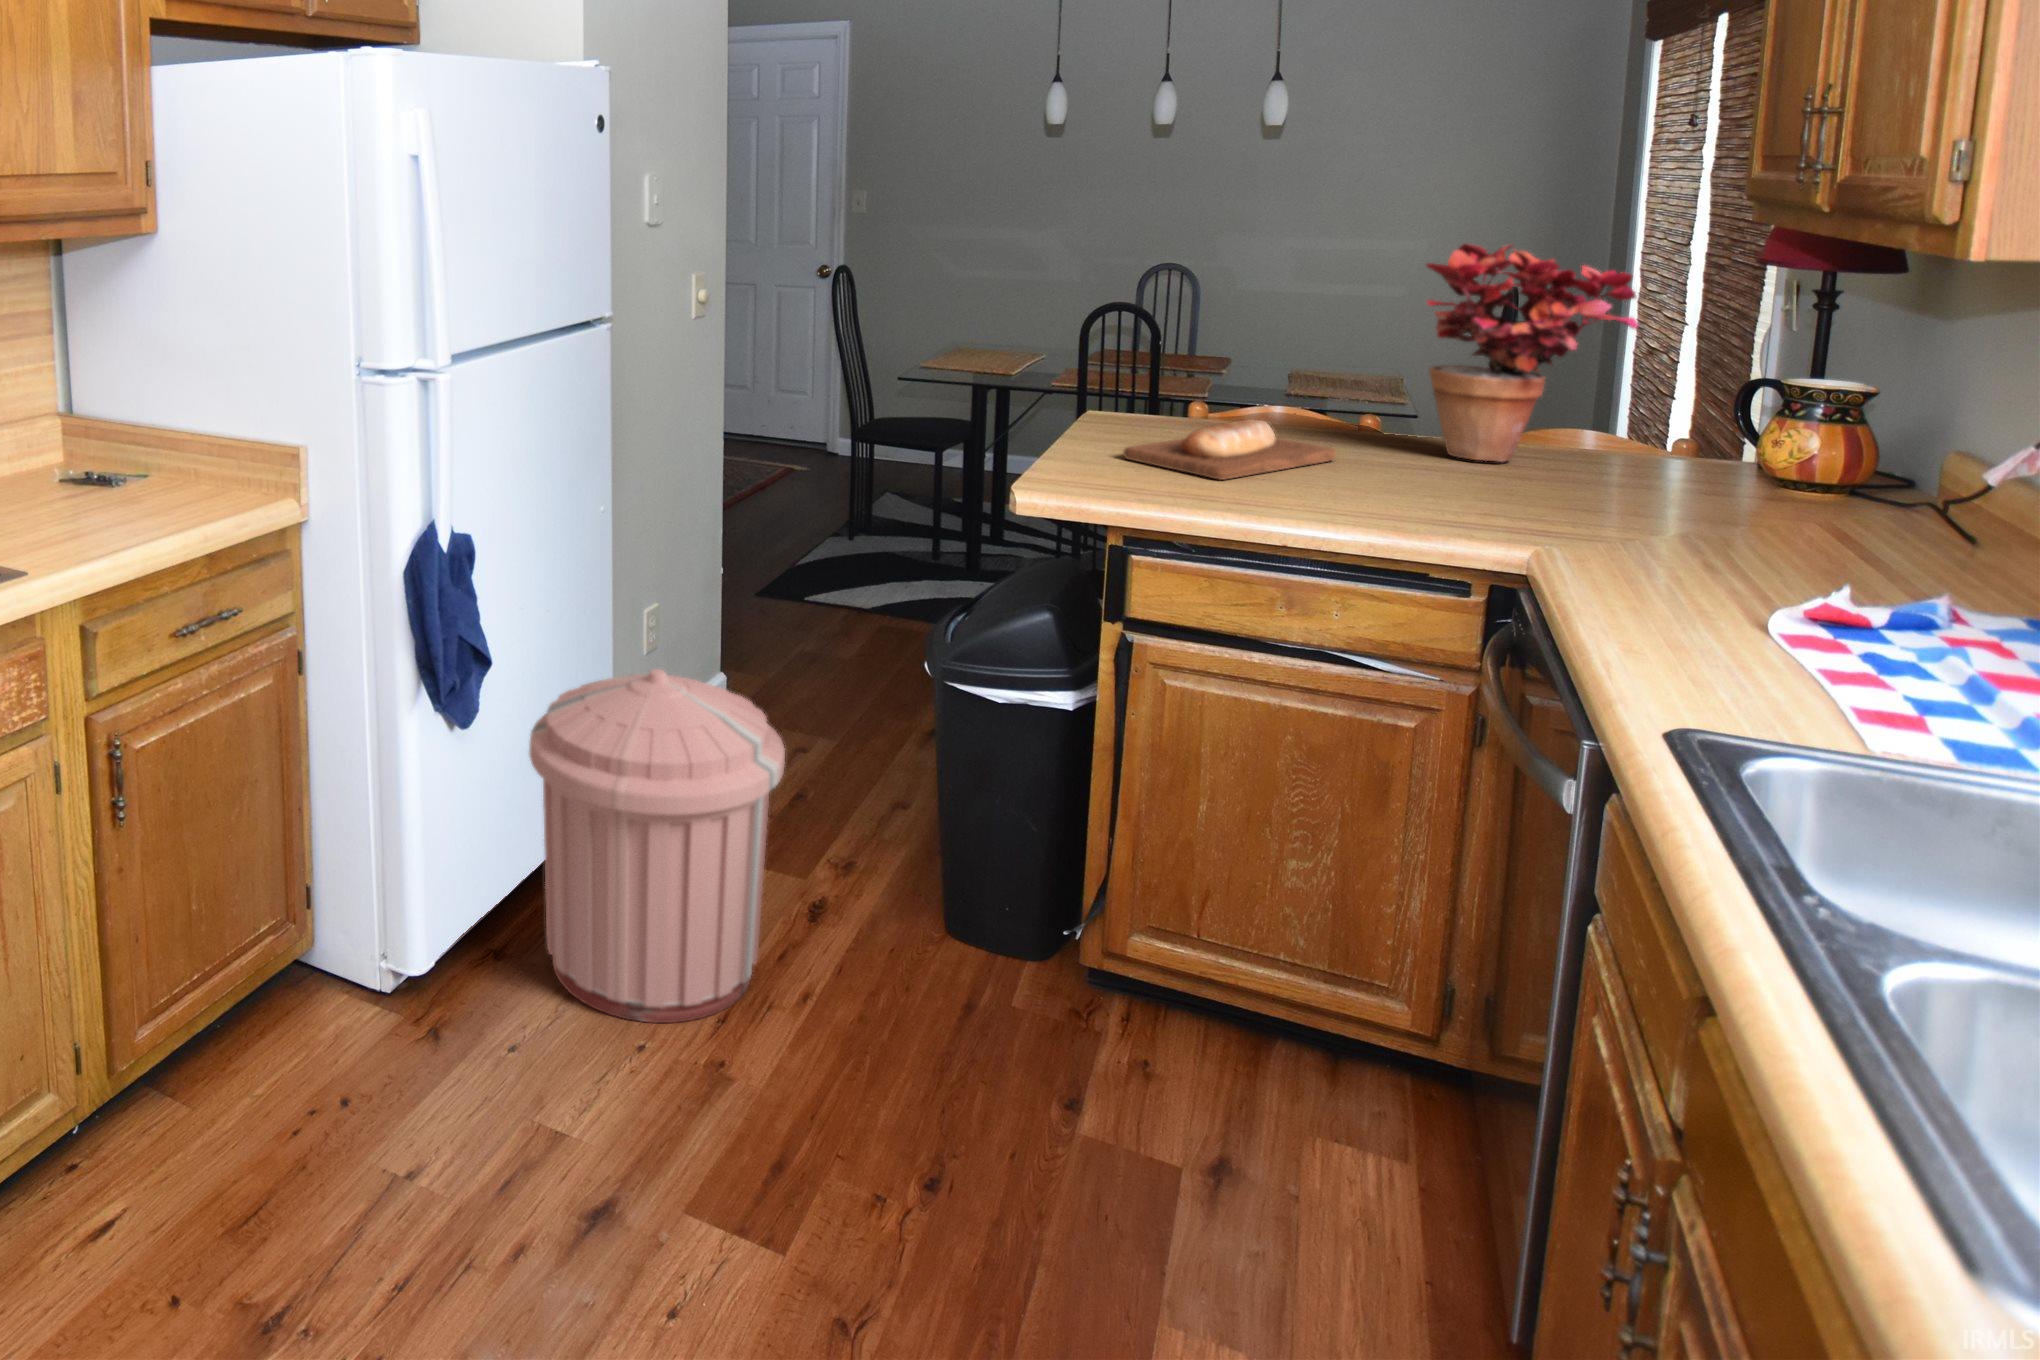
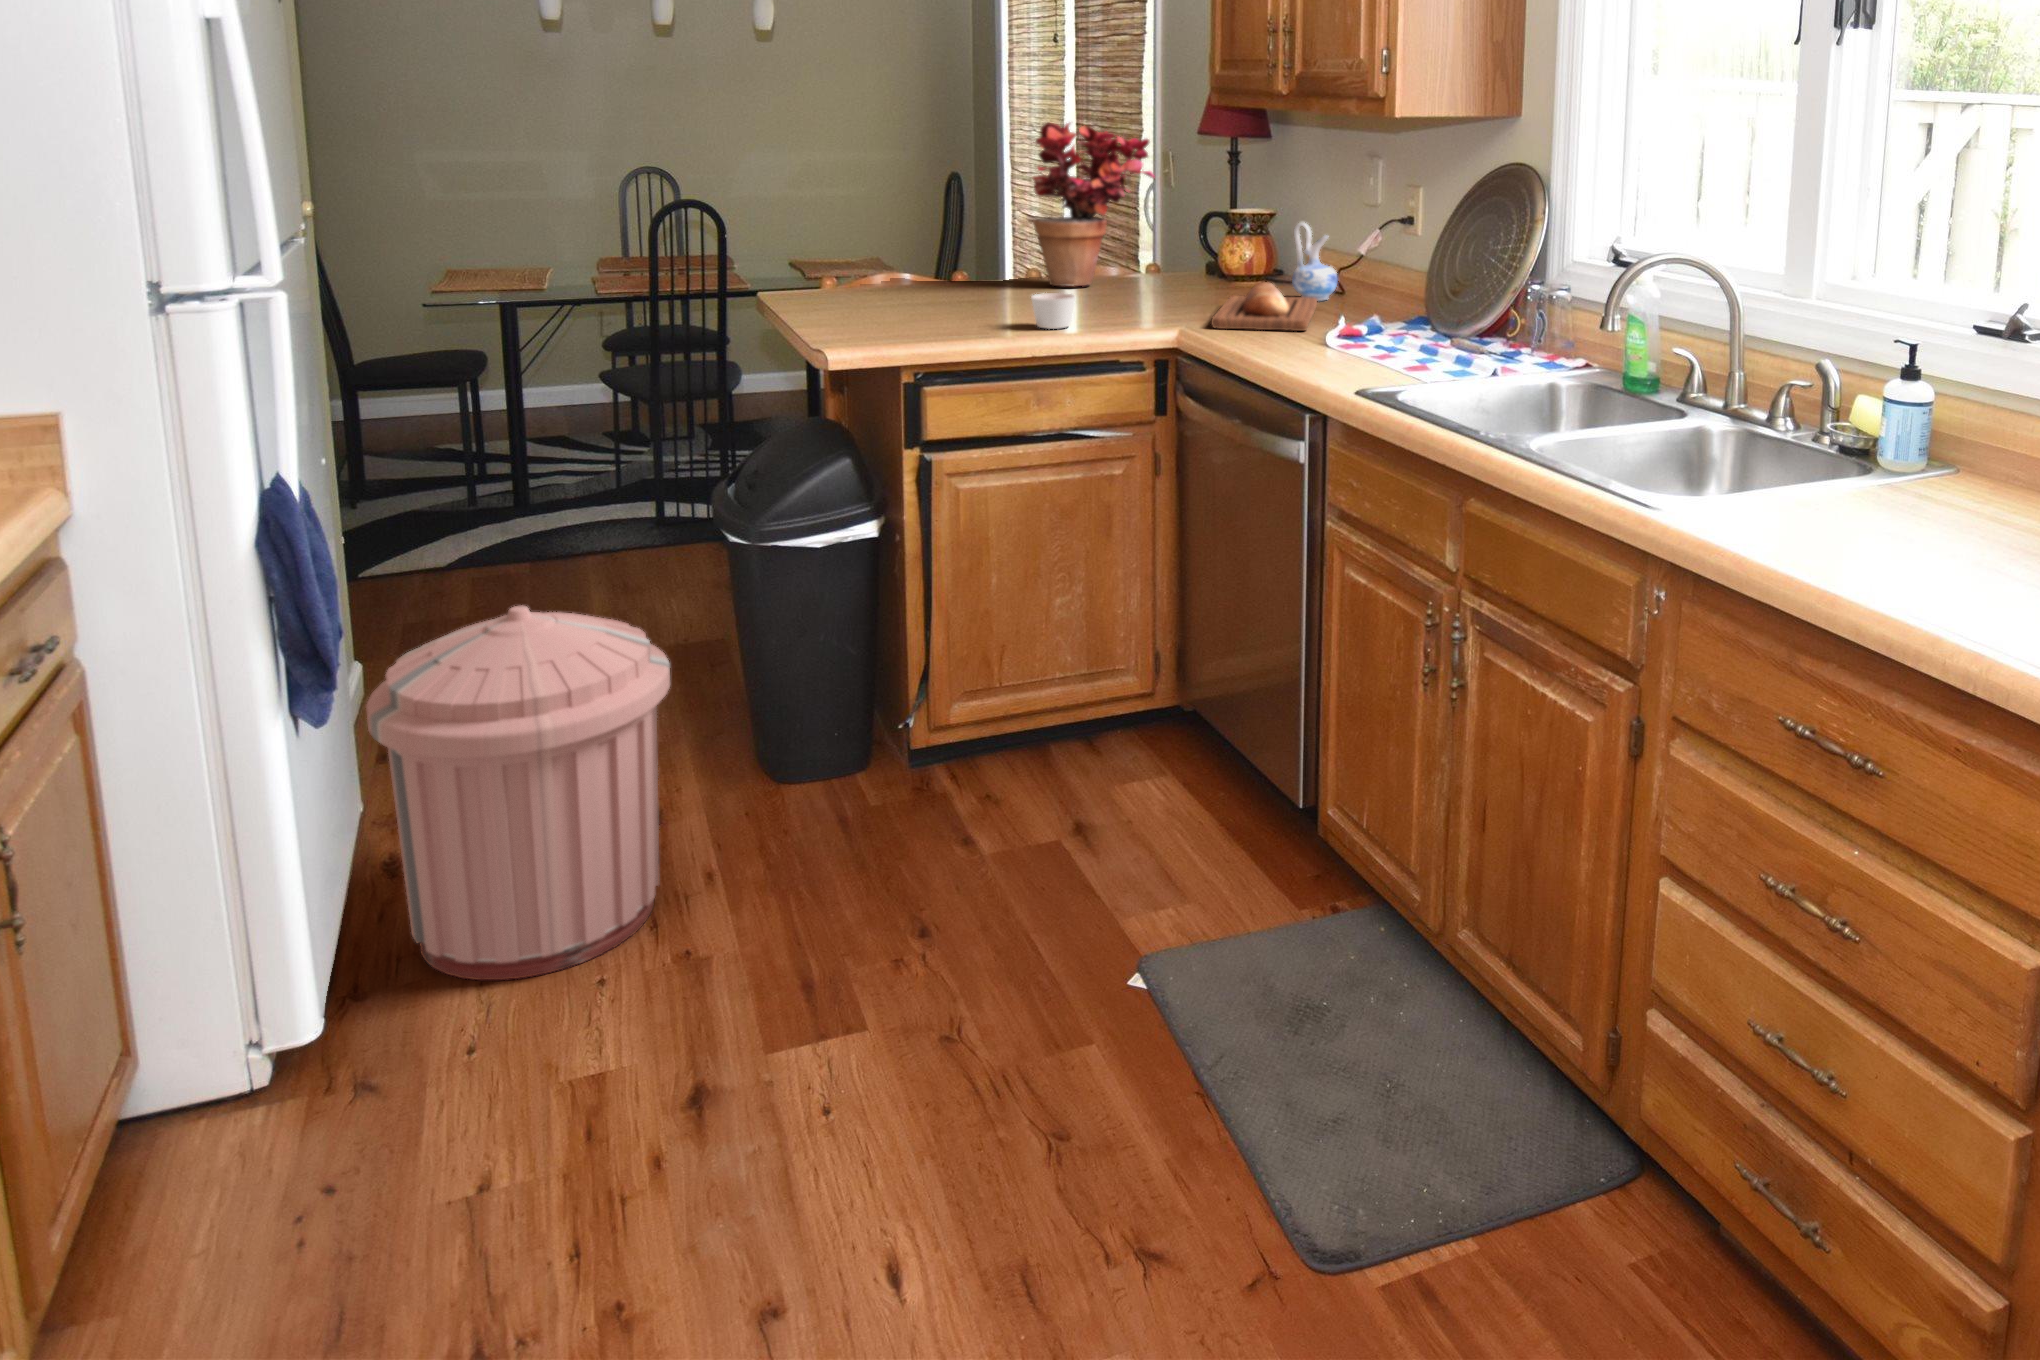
bread loaf: present [1123,419,1336,480] -> present [1211,282,1317,331]
ceramic pitcher: none [1843,421,1945,552] -> present [1292,222,1338,301]
candle: none [1311,464,1376,514] -> present [1031,293,1075,329]

